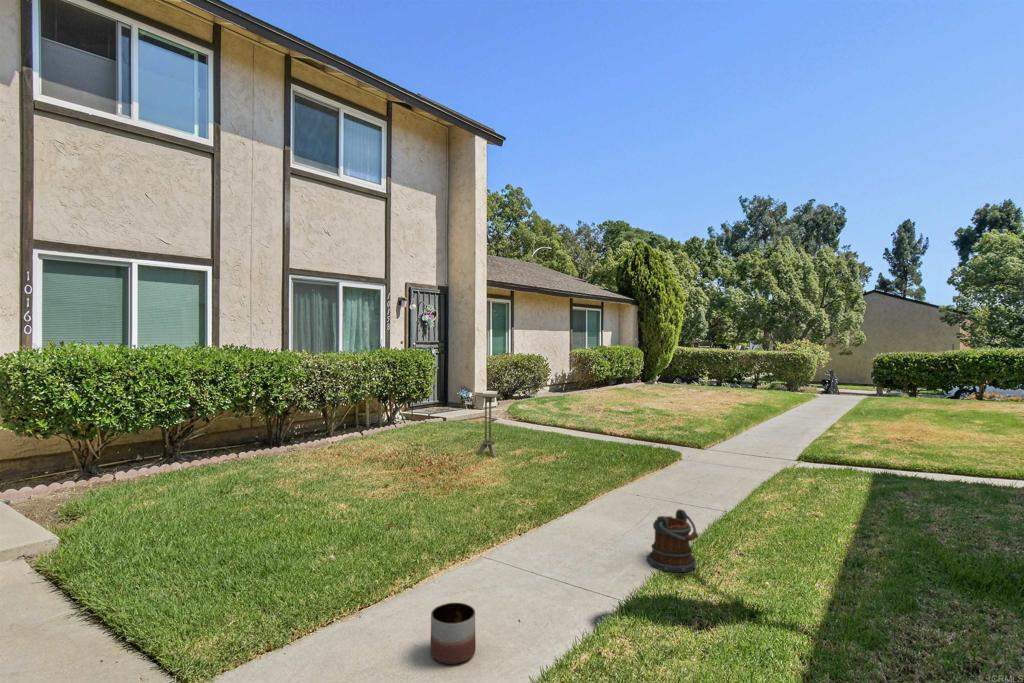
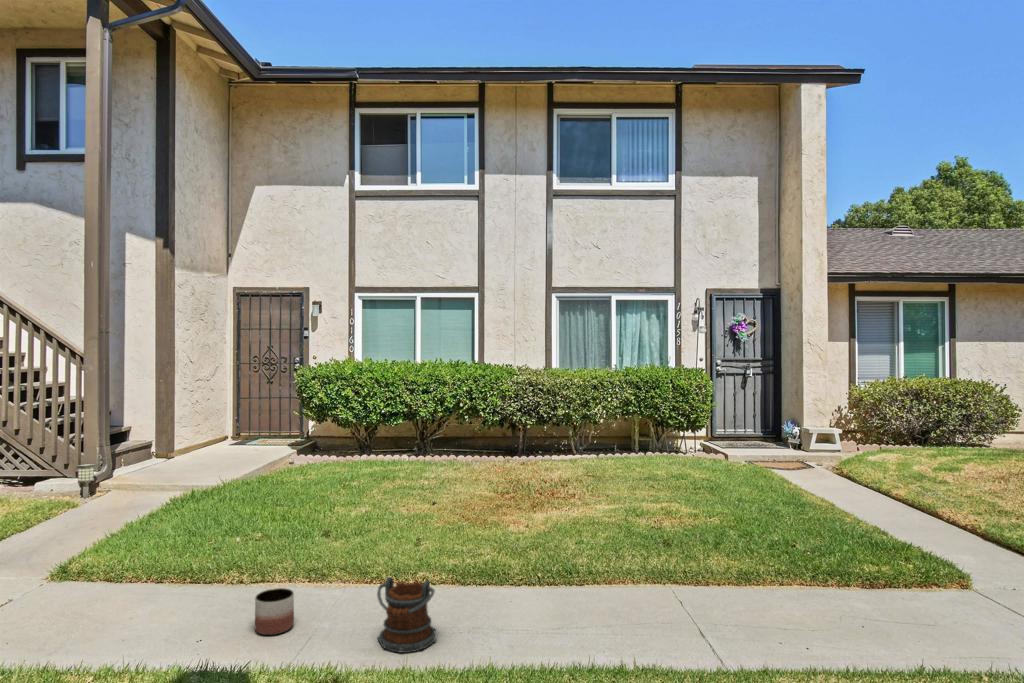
side table: present [476,394,501,457] -> none [600,425,629,502]
planter: present [430,603,476,664] -> present [255,588,294,635]

